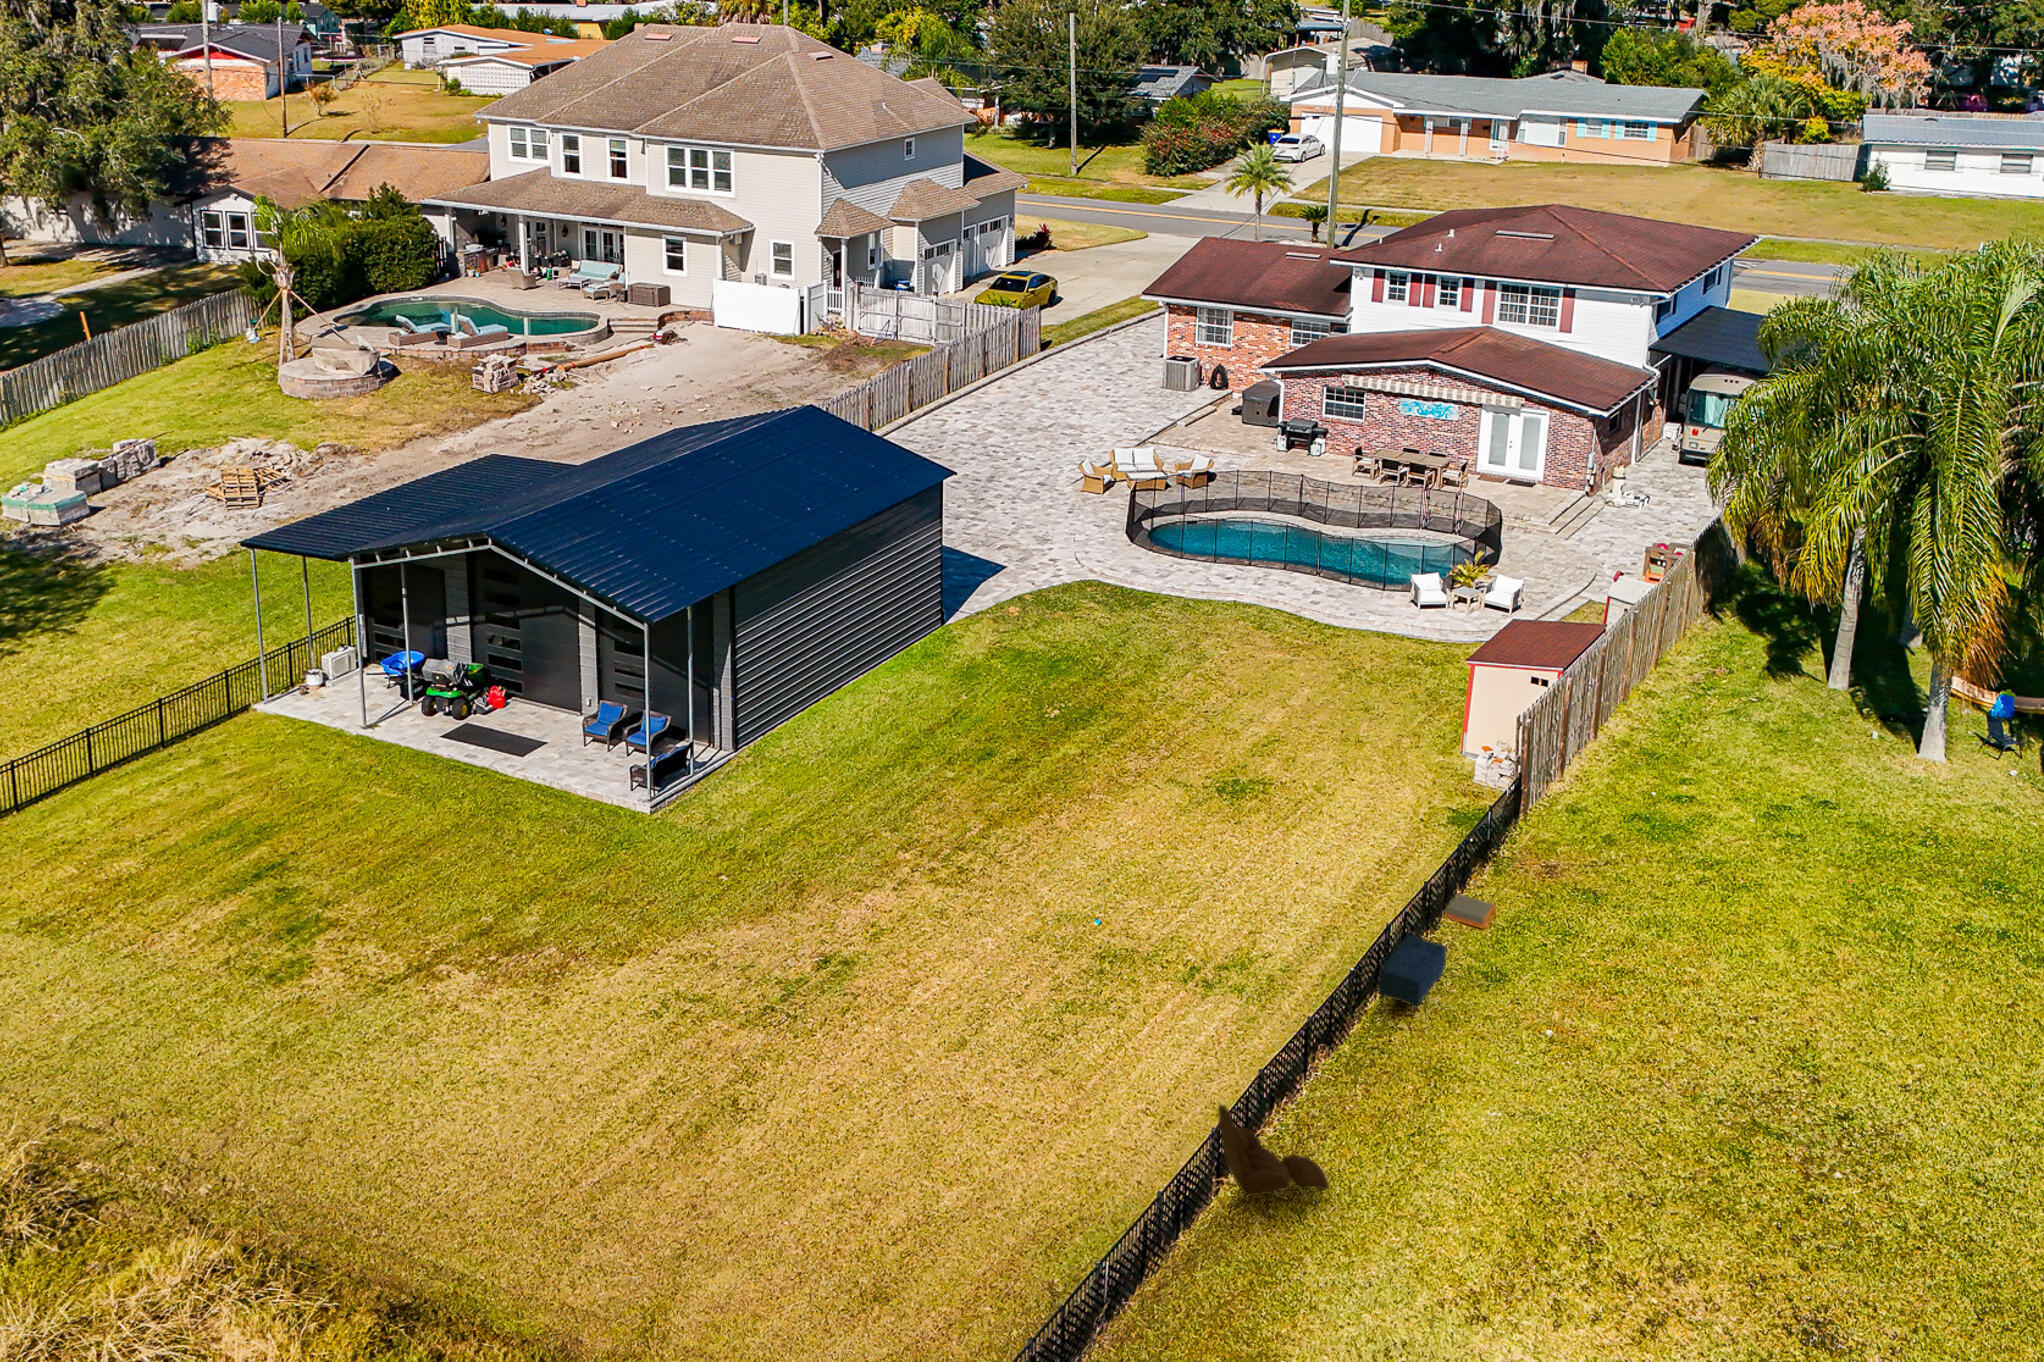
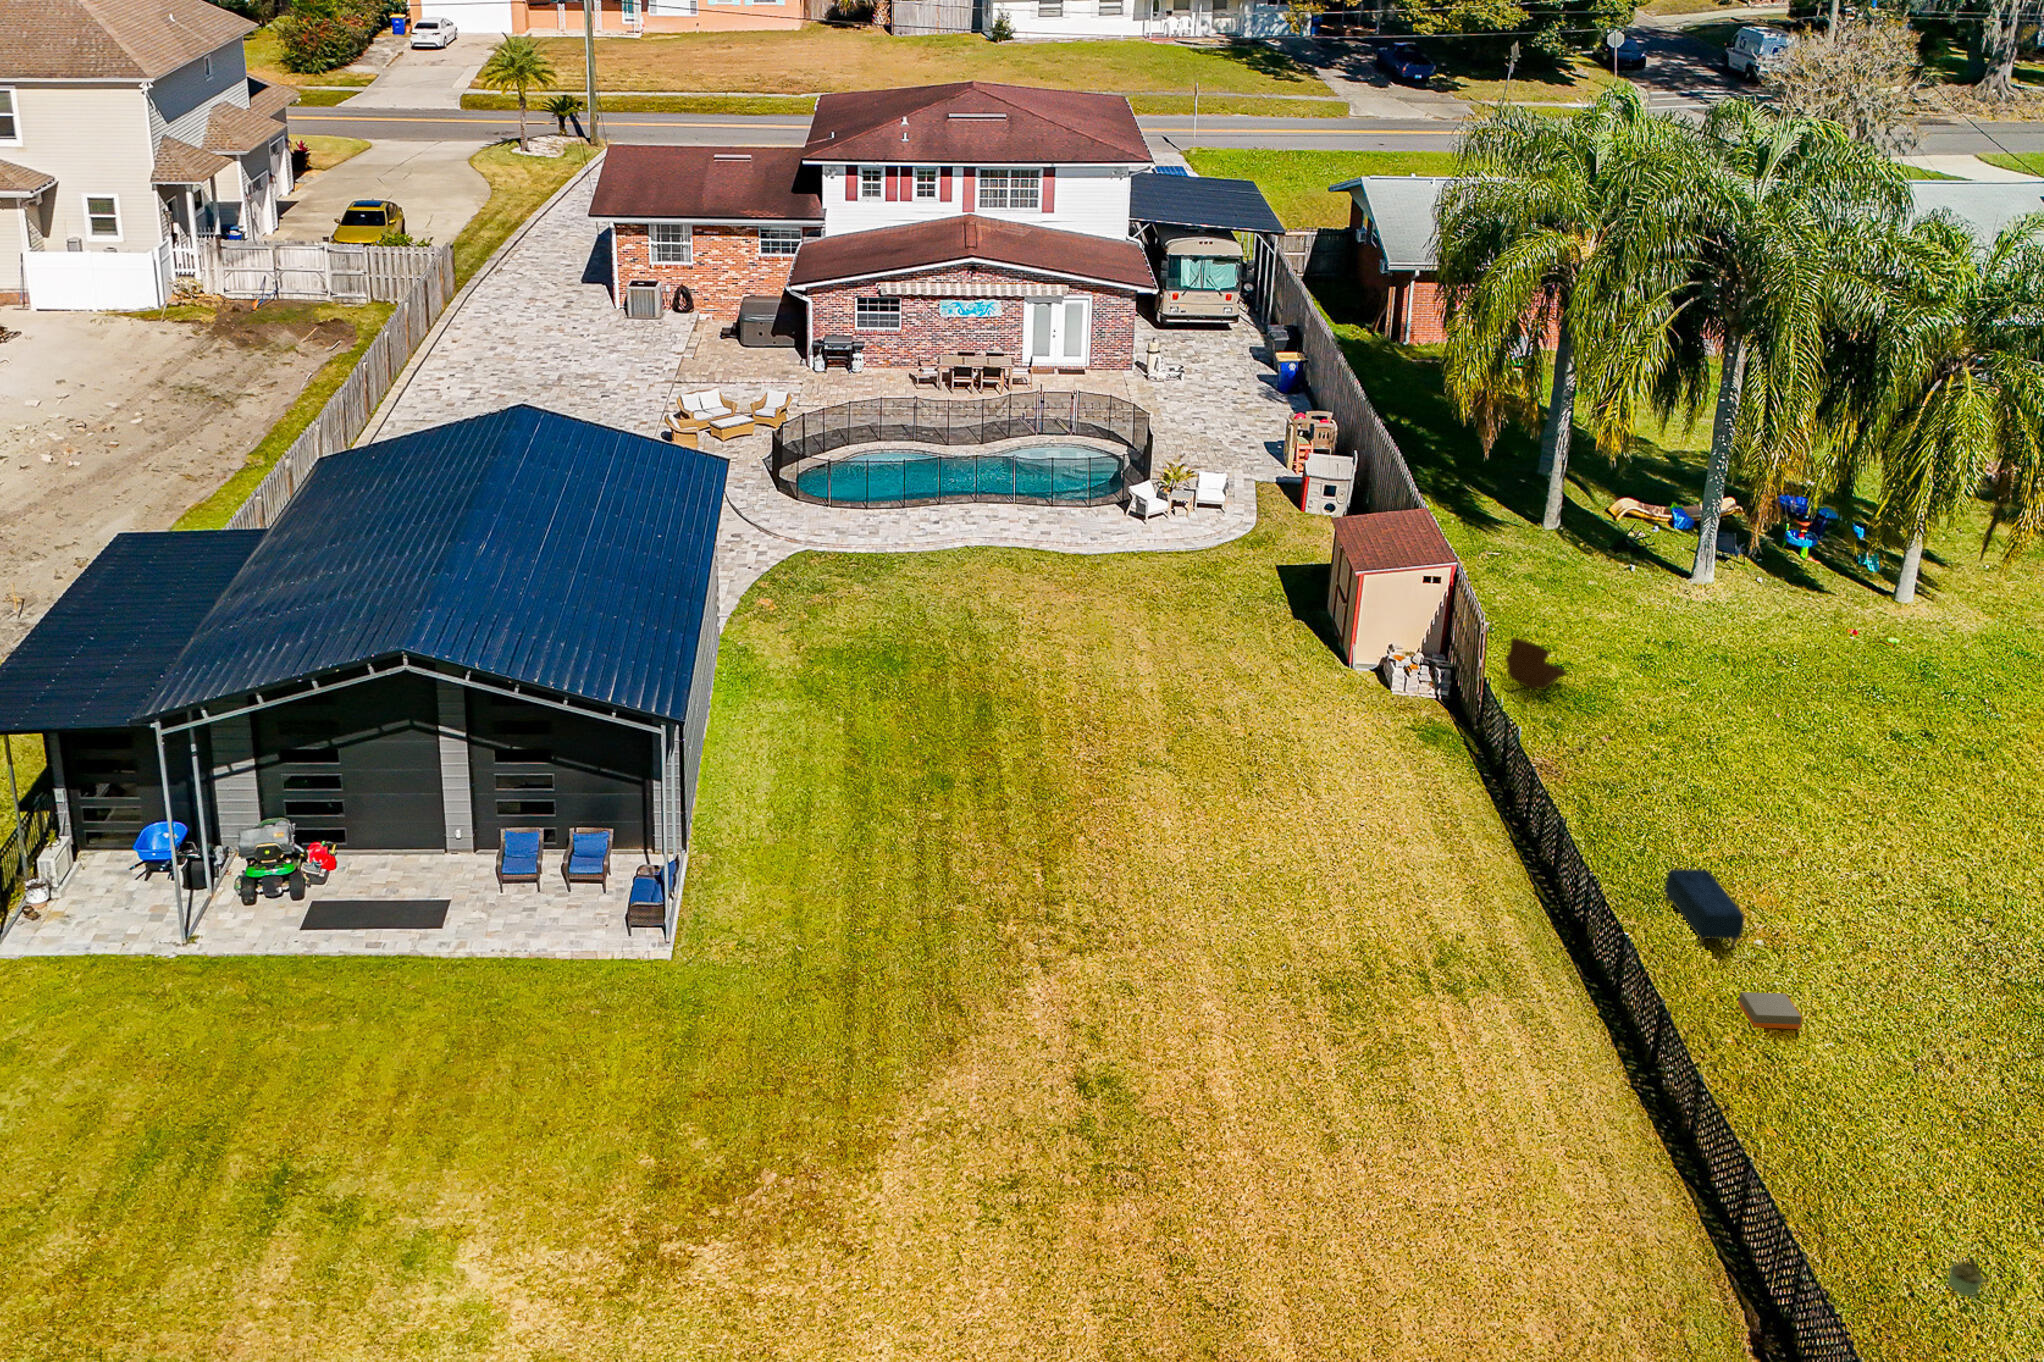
storage box: present [1446,894,1496,929] -> present [1738,992,1802,1029]
lounge chair: present [1218,1105,1329,1218] -> present [1505,638,1567,702]
decorative plant: none [1176,1230,1208,1268] -> present [1948,1258,1989,1296]

